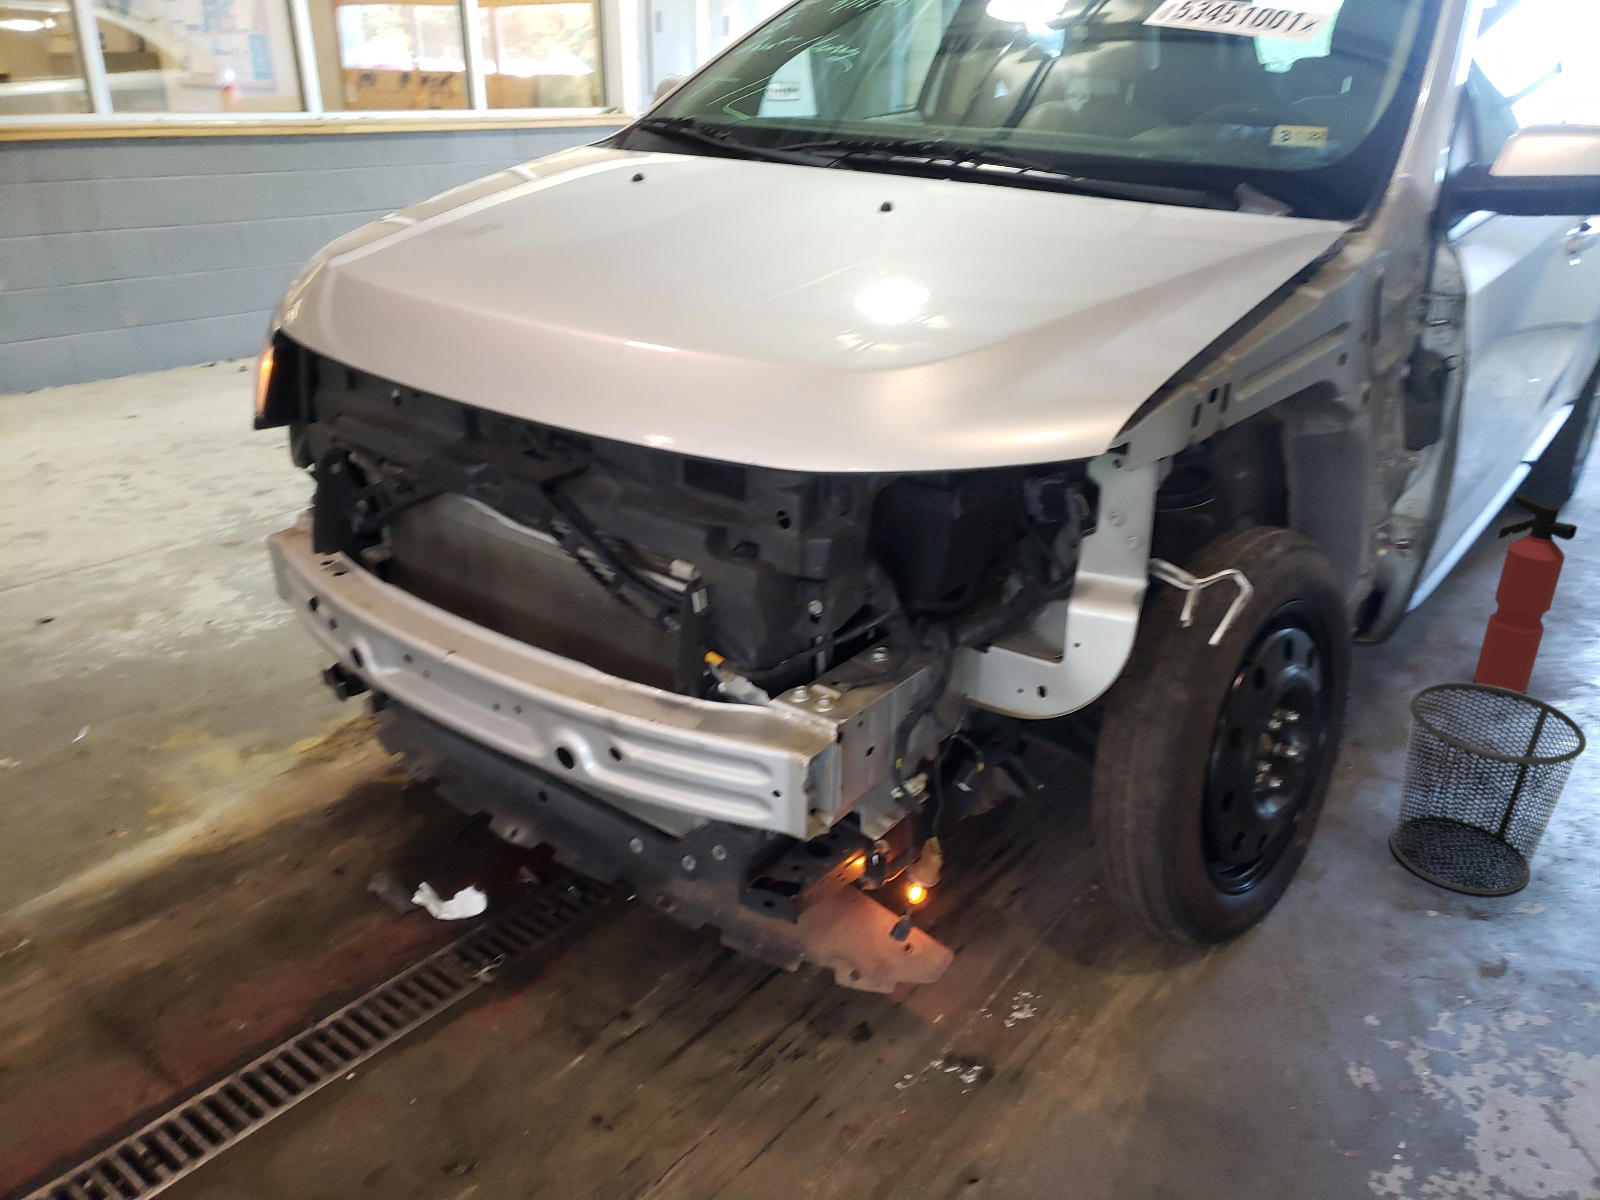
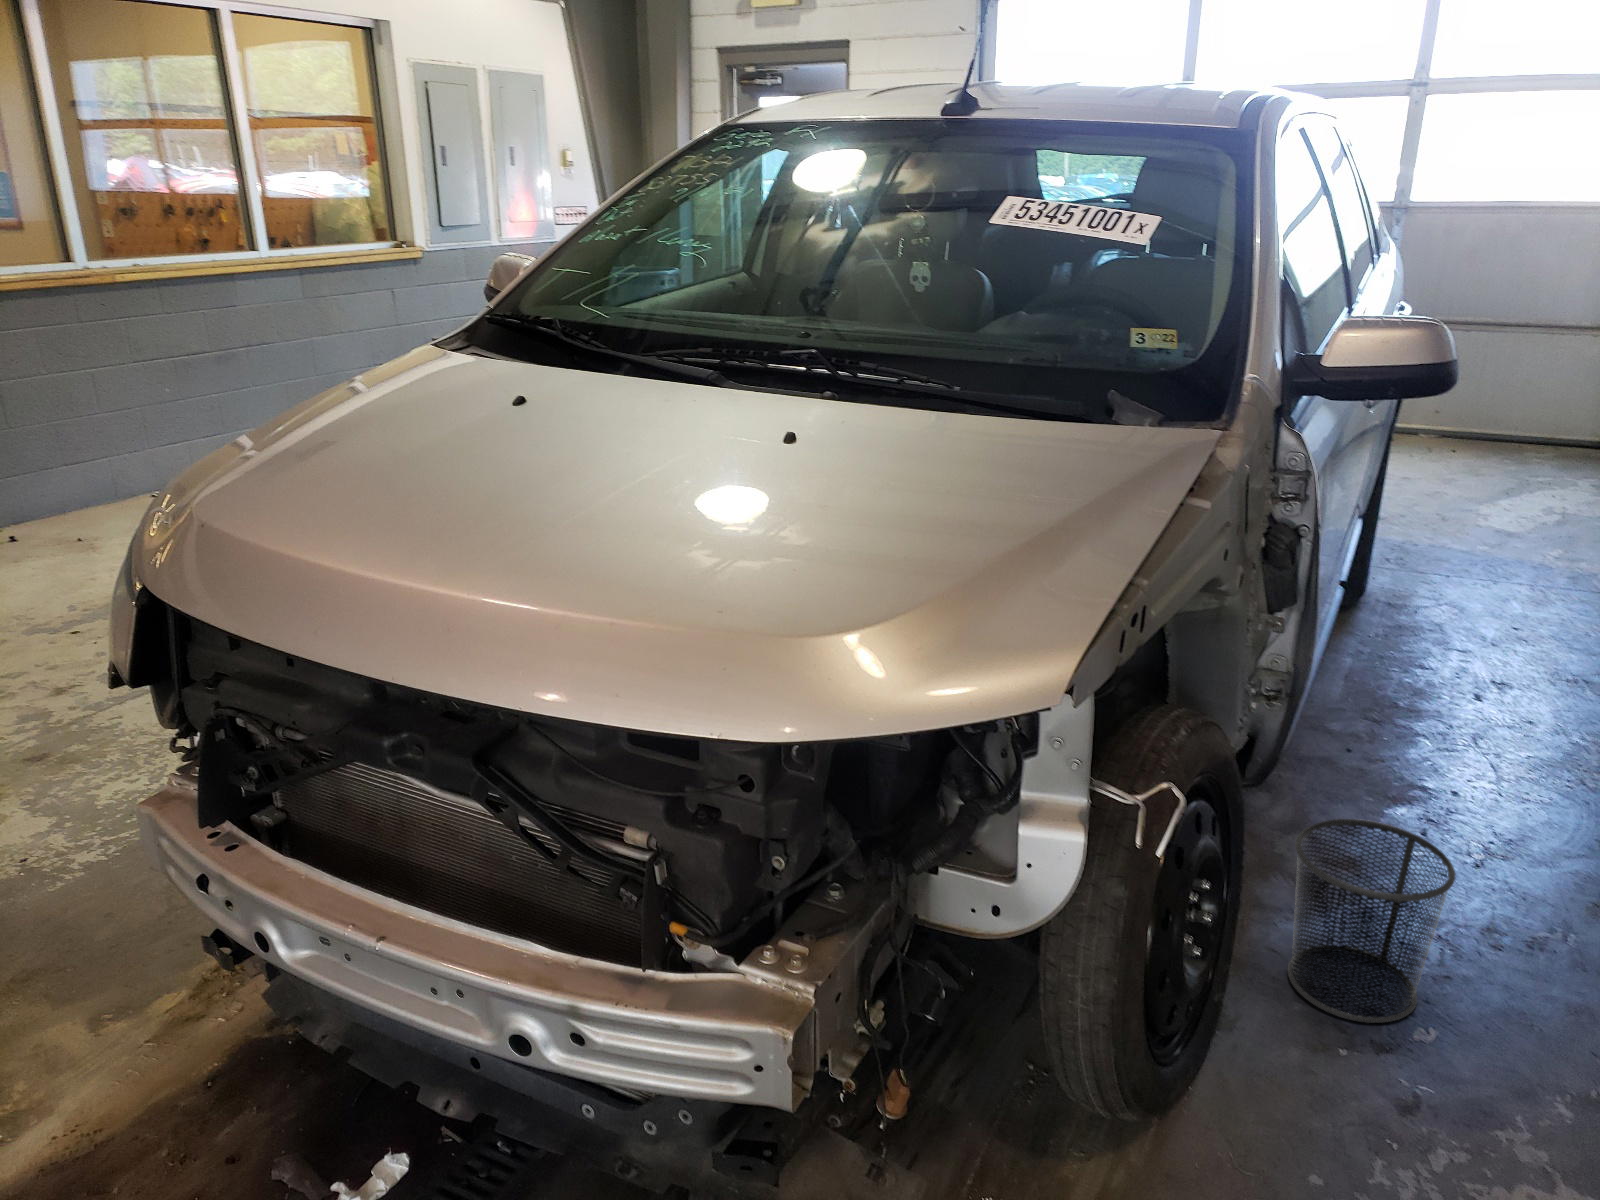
fire extinguisher: present [1474,495,1577,693] -> none [1324,620,1402,806]

